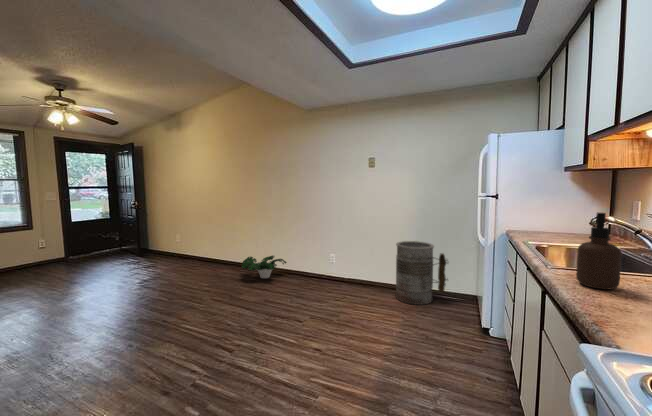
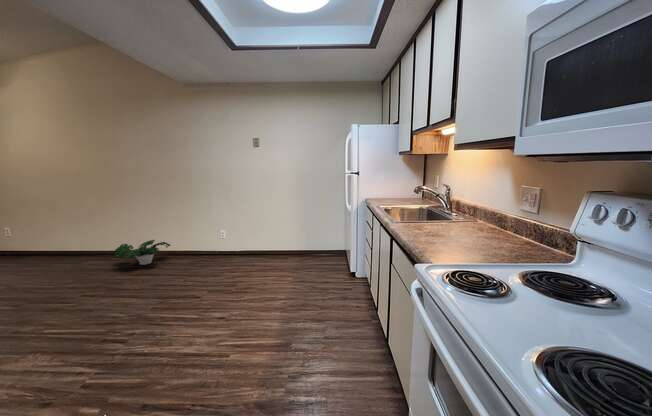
soap dispenser: present [576,212,621,289] -> none [409,185,431,232]
trash can: present [396,241,448,305] -> none [281,213,324,265]

